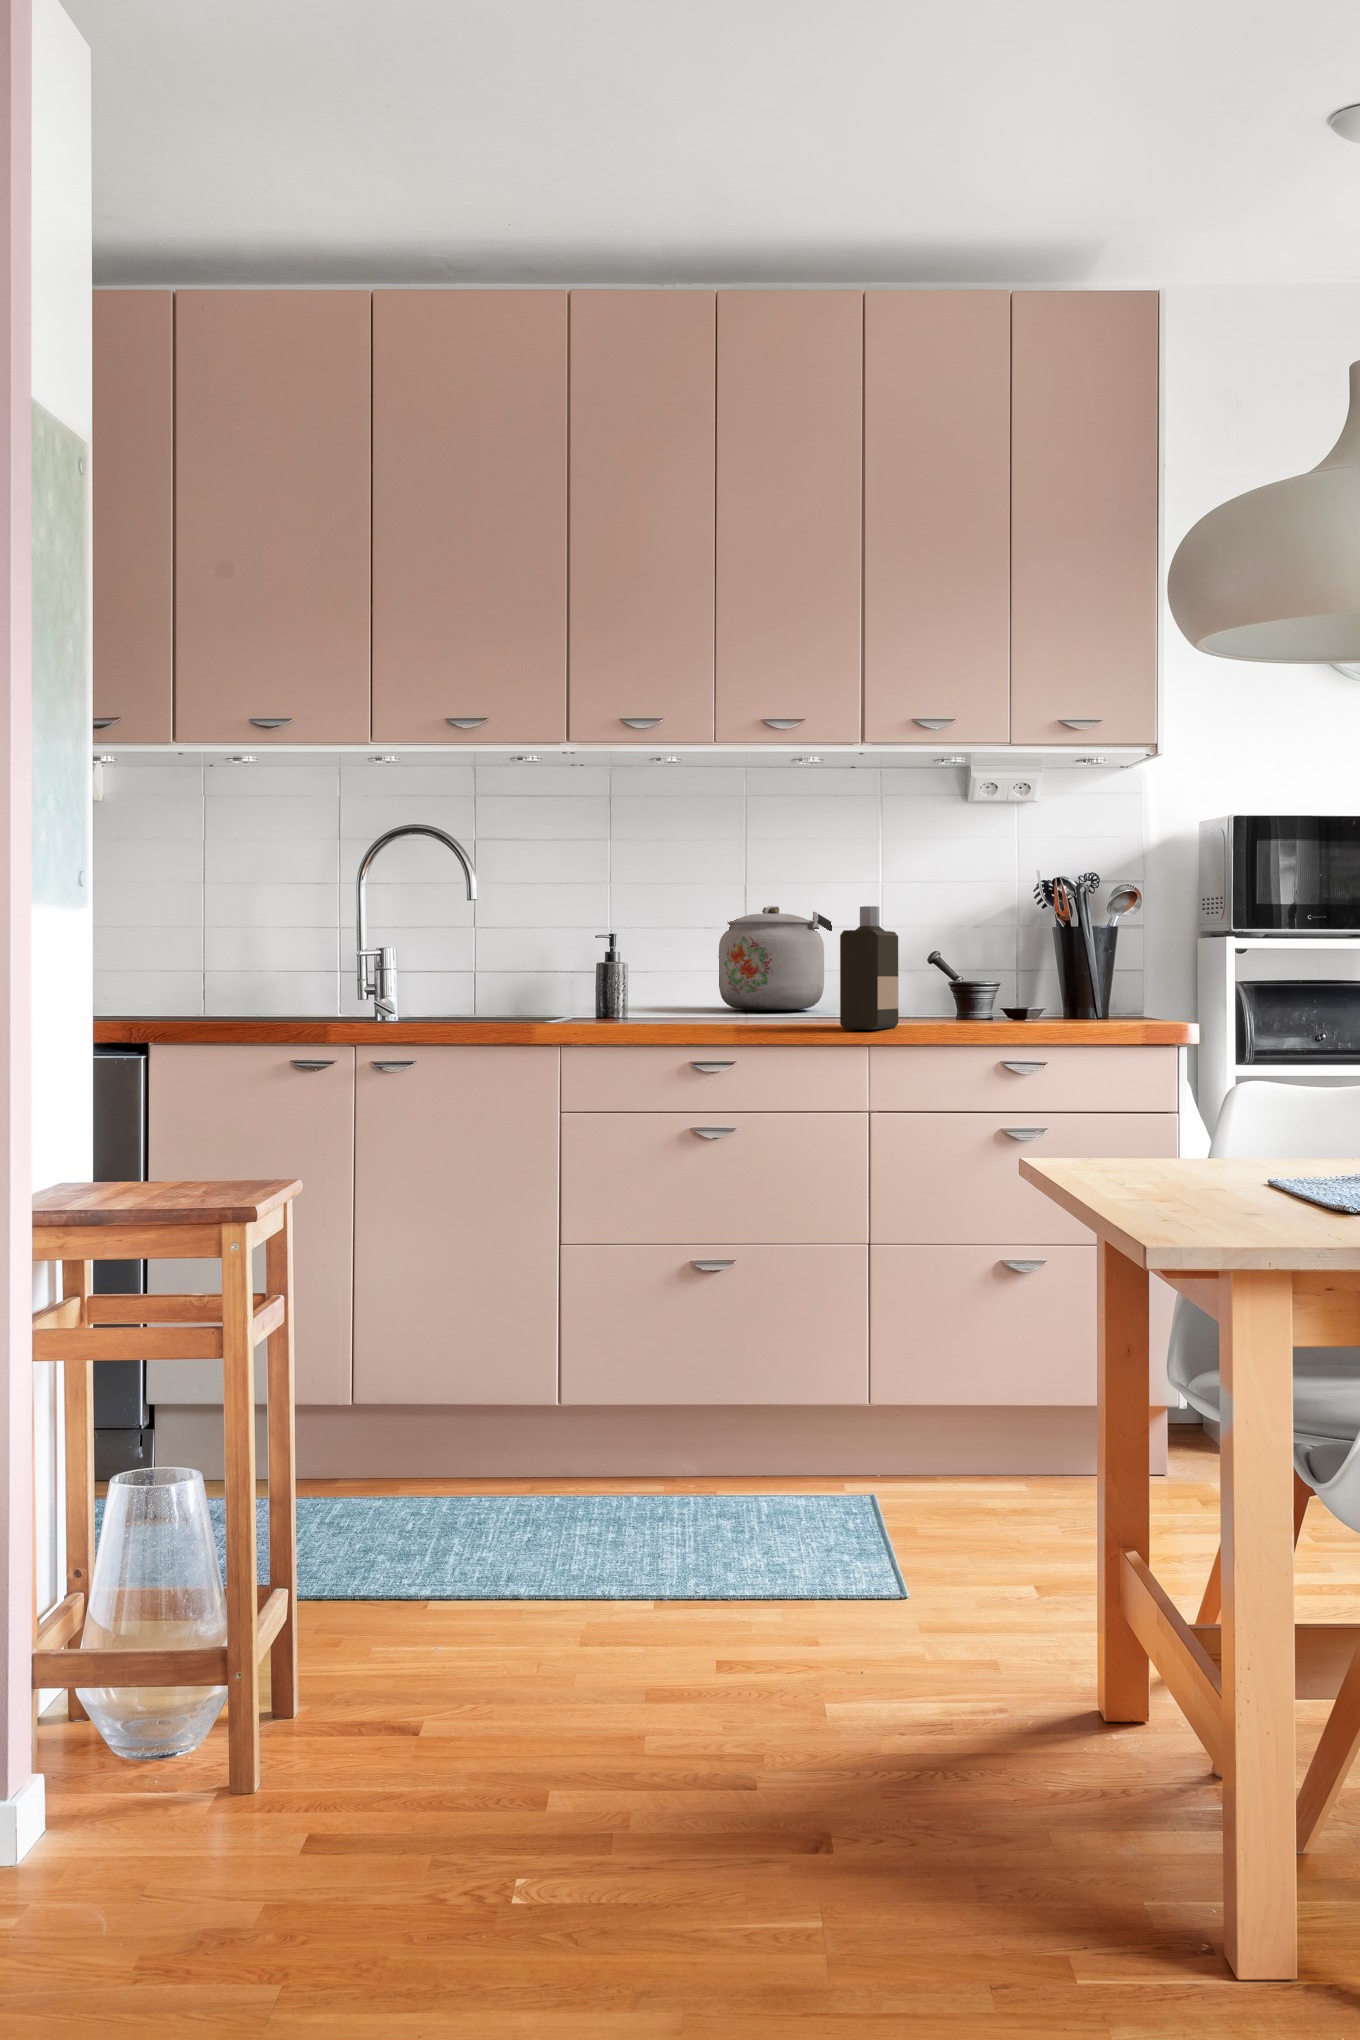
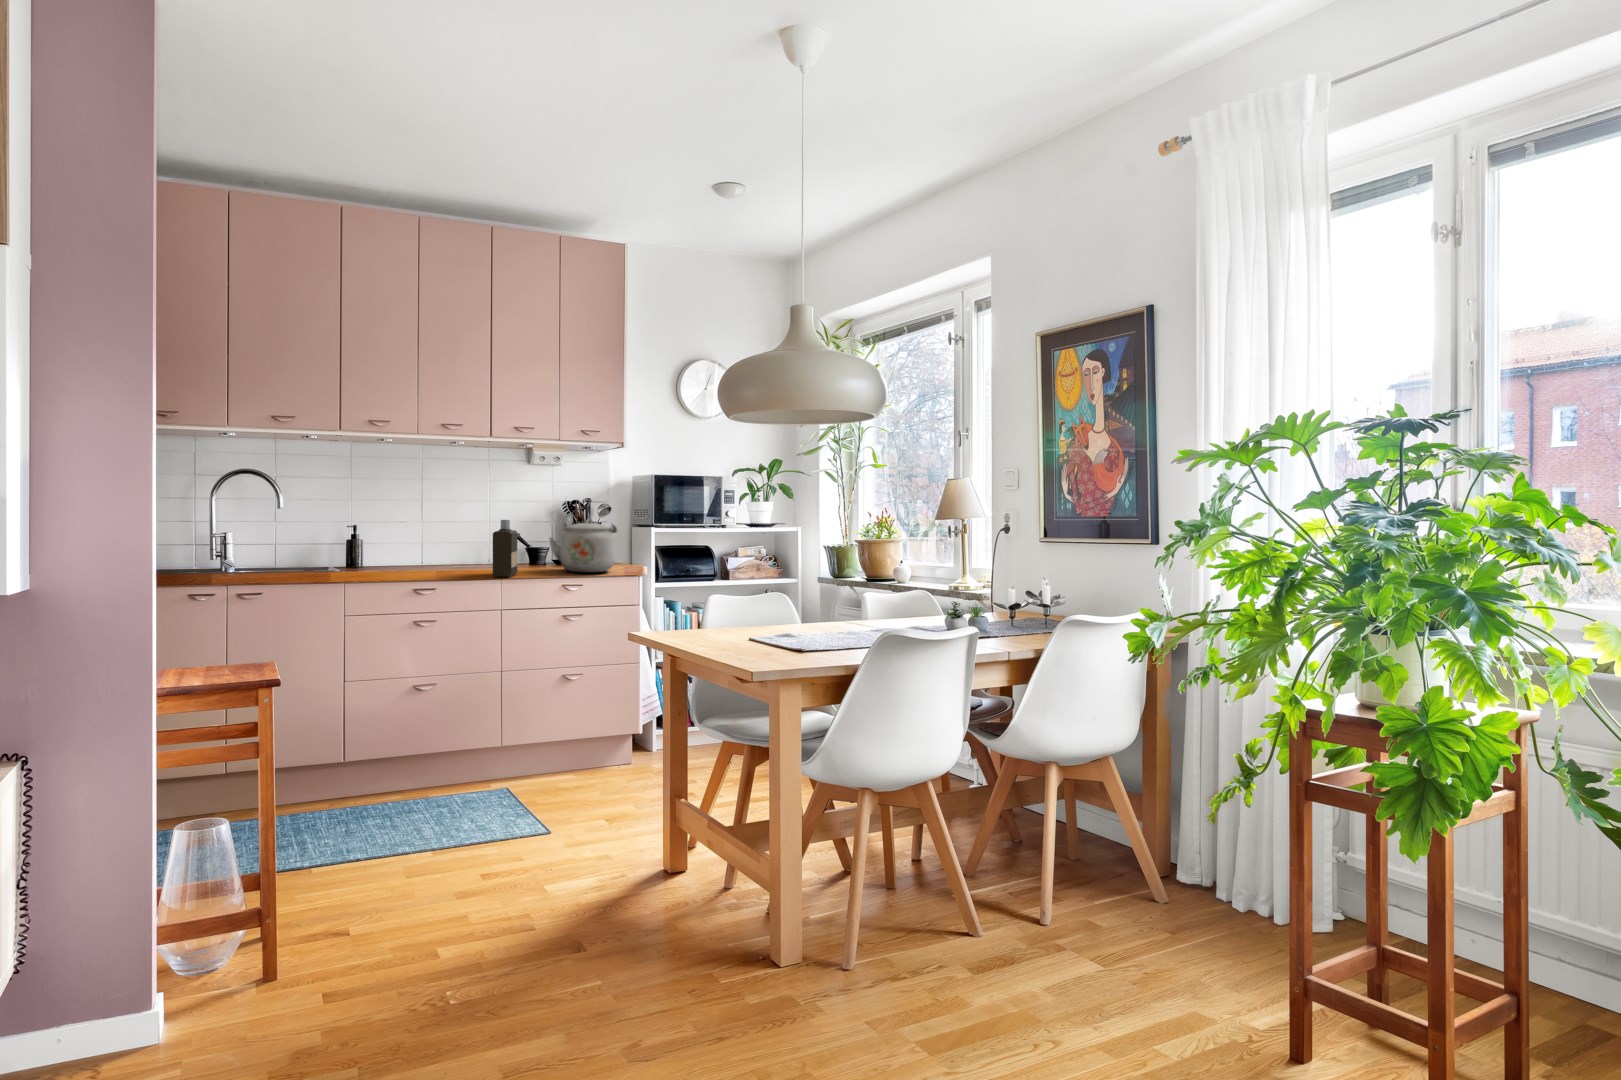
kettle: present [718,906,832,1010] -> present [549,520,617,572]

